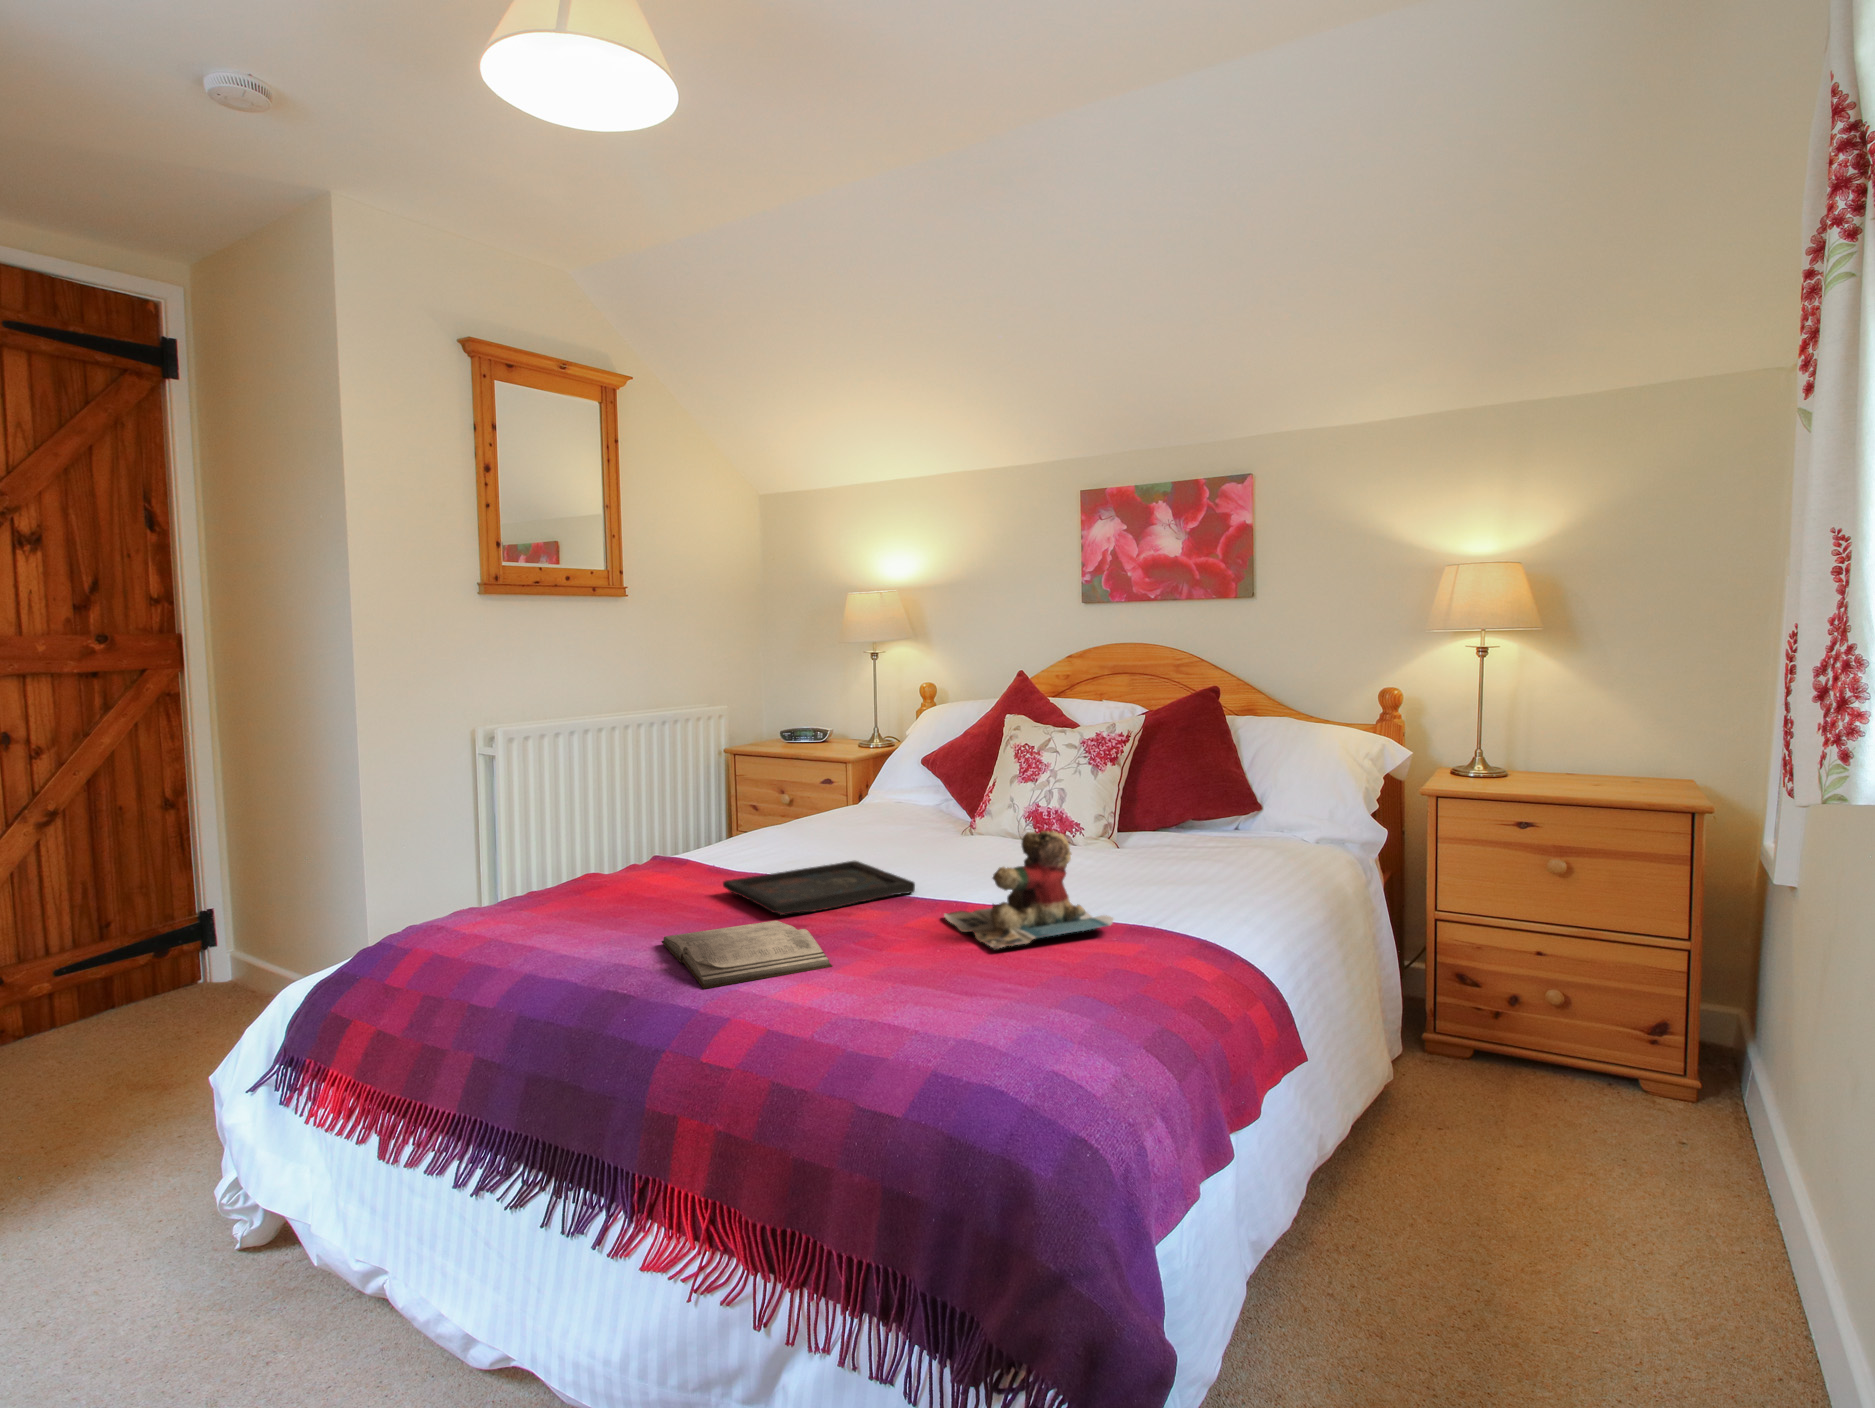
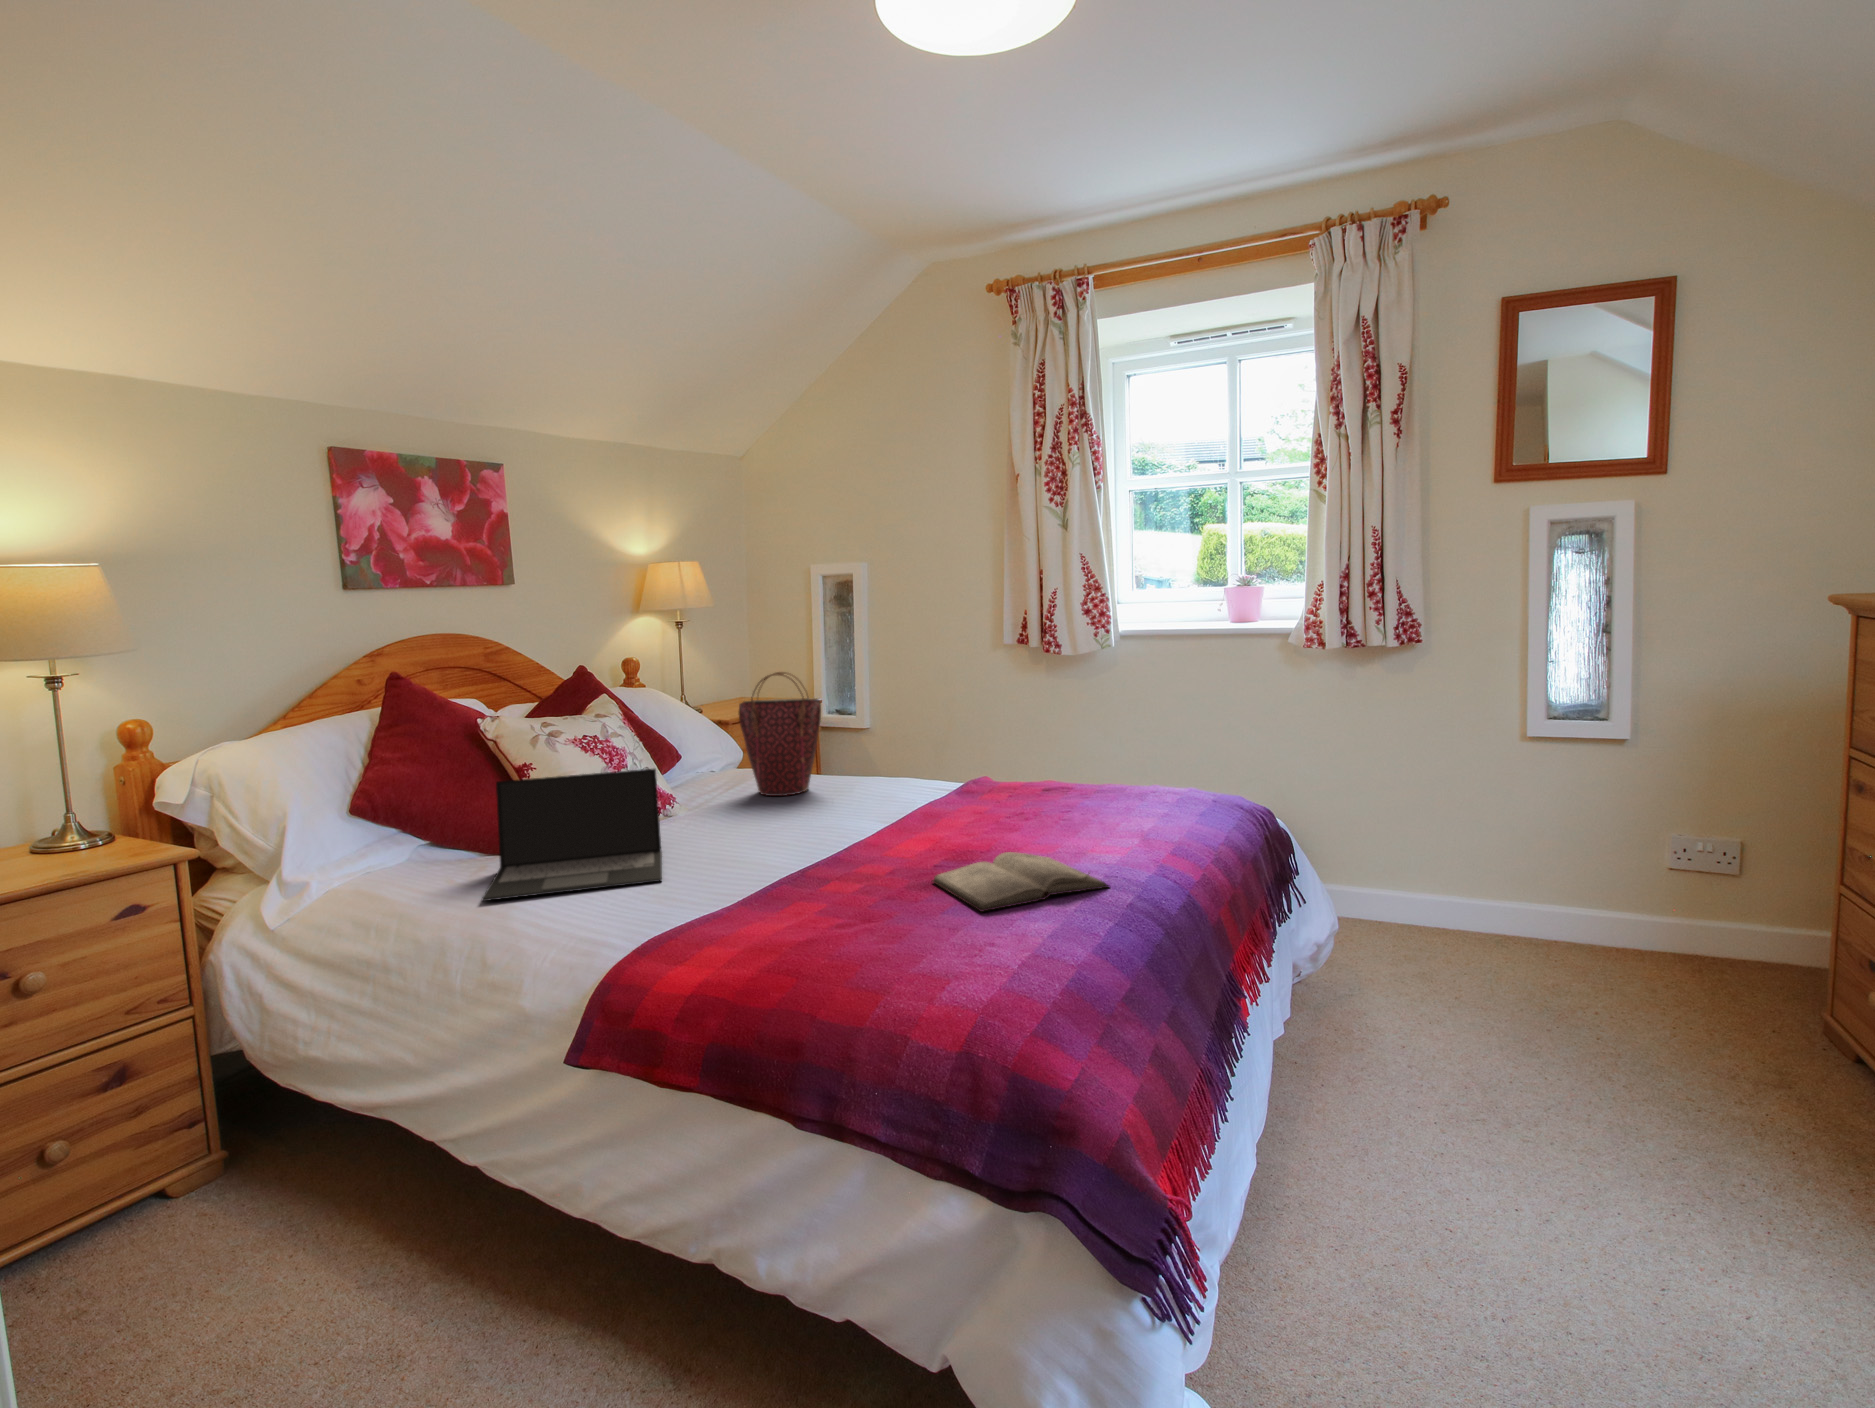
handbag: none [1160,714,1227,868] -> present [739,672,821,796]
laptop: none [807,760,949,861] -> present [482,769,662,901]
teddy bear: present [944,831,1114,949] -> none [896,748,1024,838]
tray: present [723,861,915,915] -> none [724,840,907,906]

